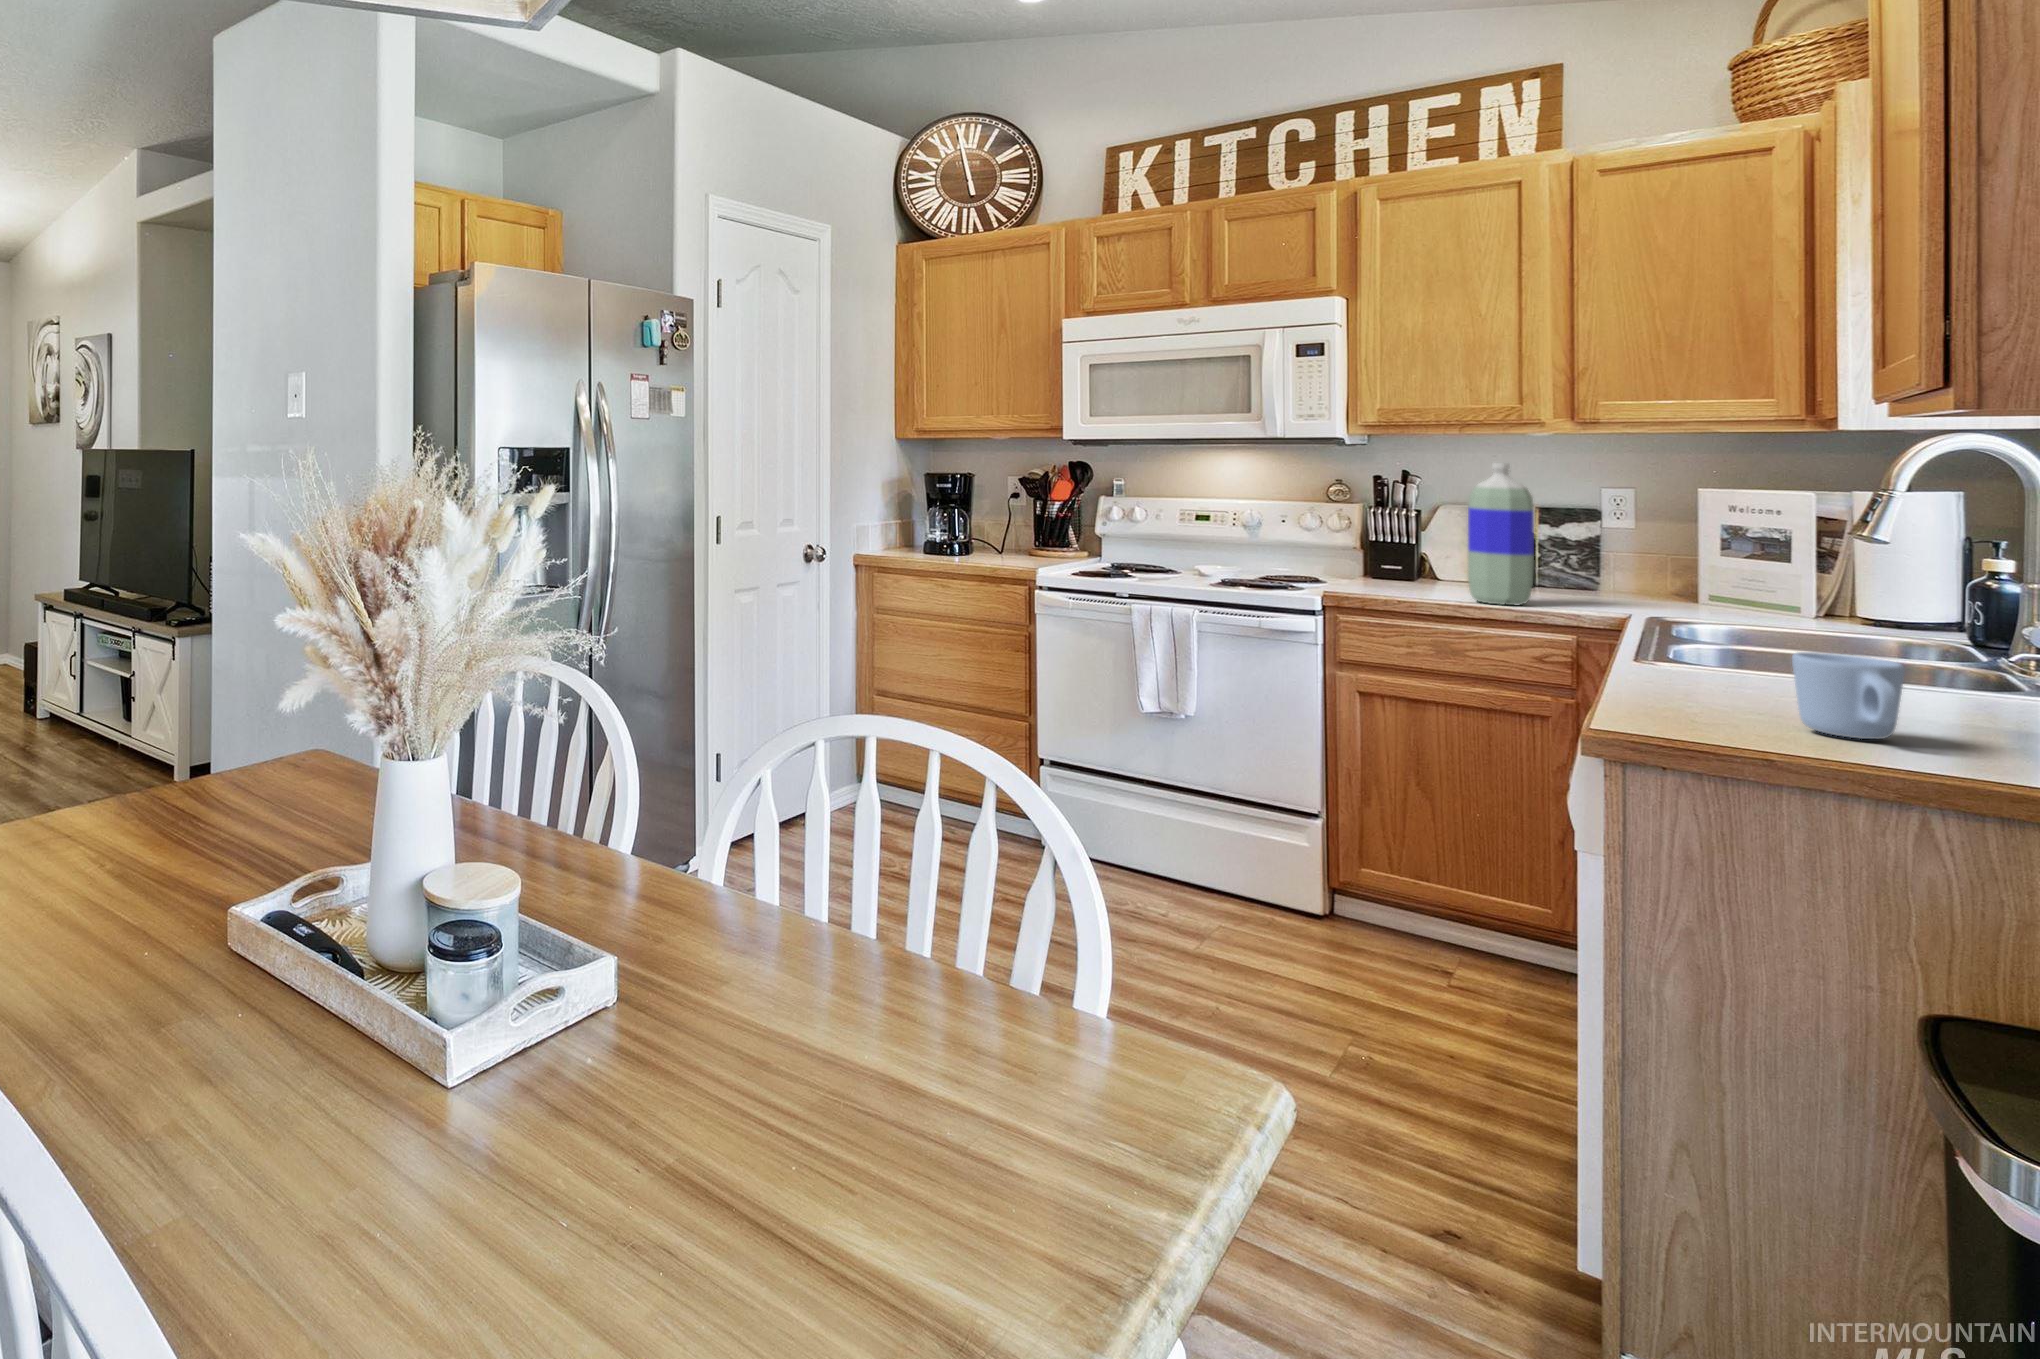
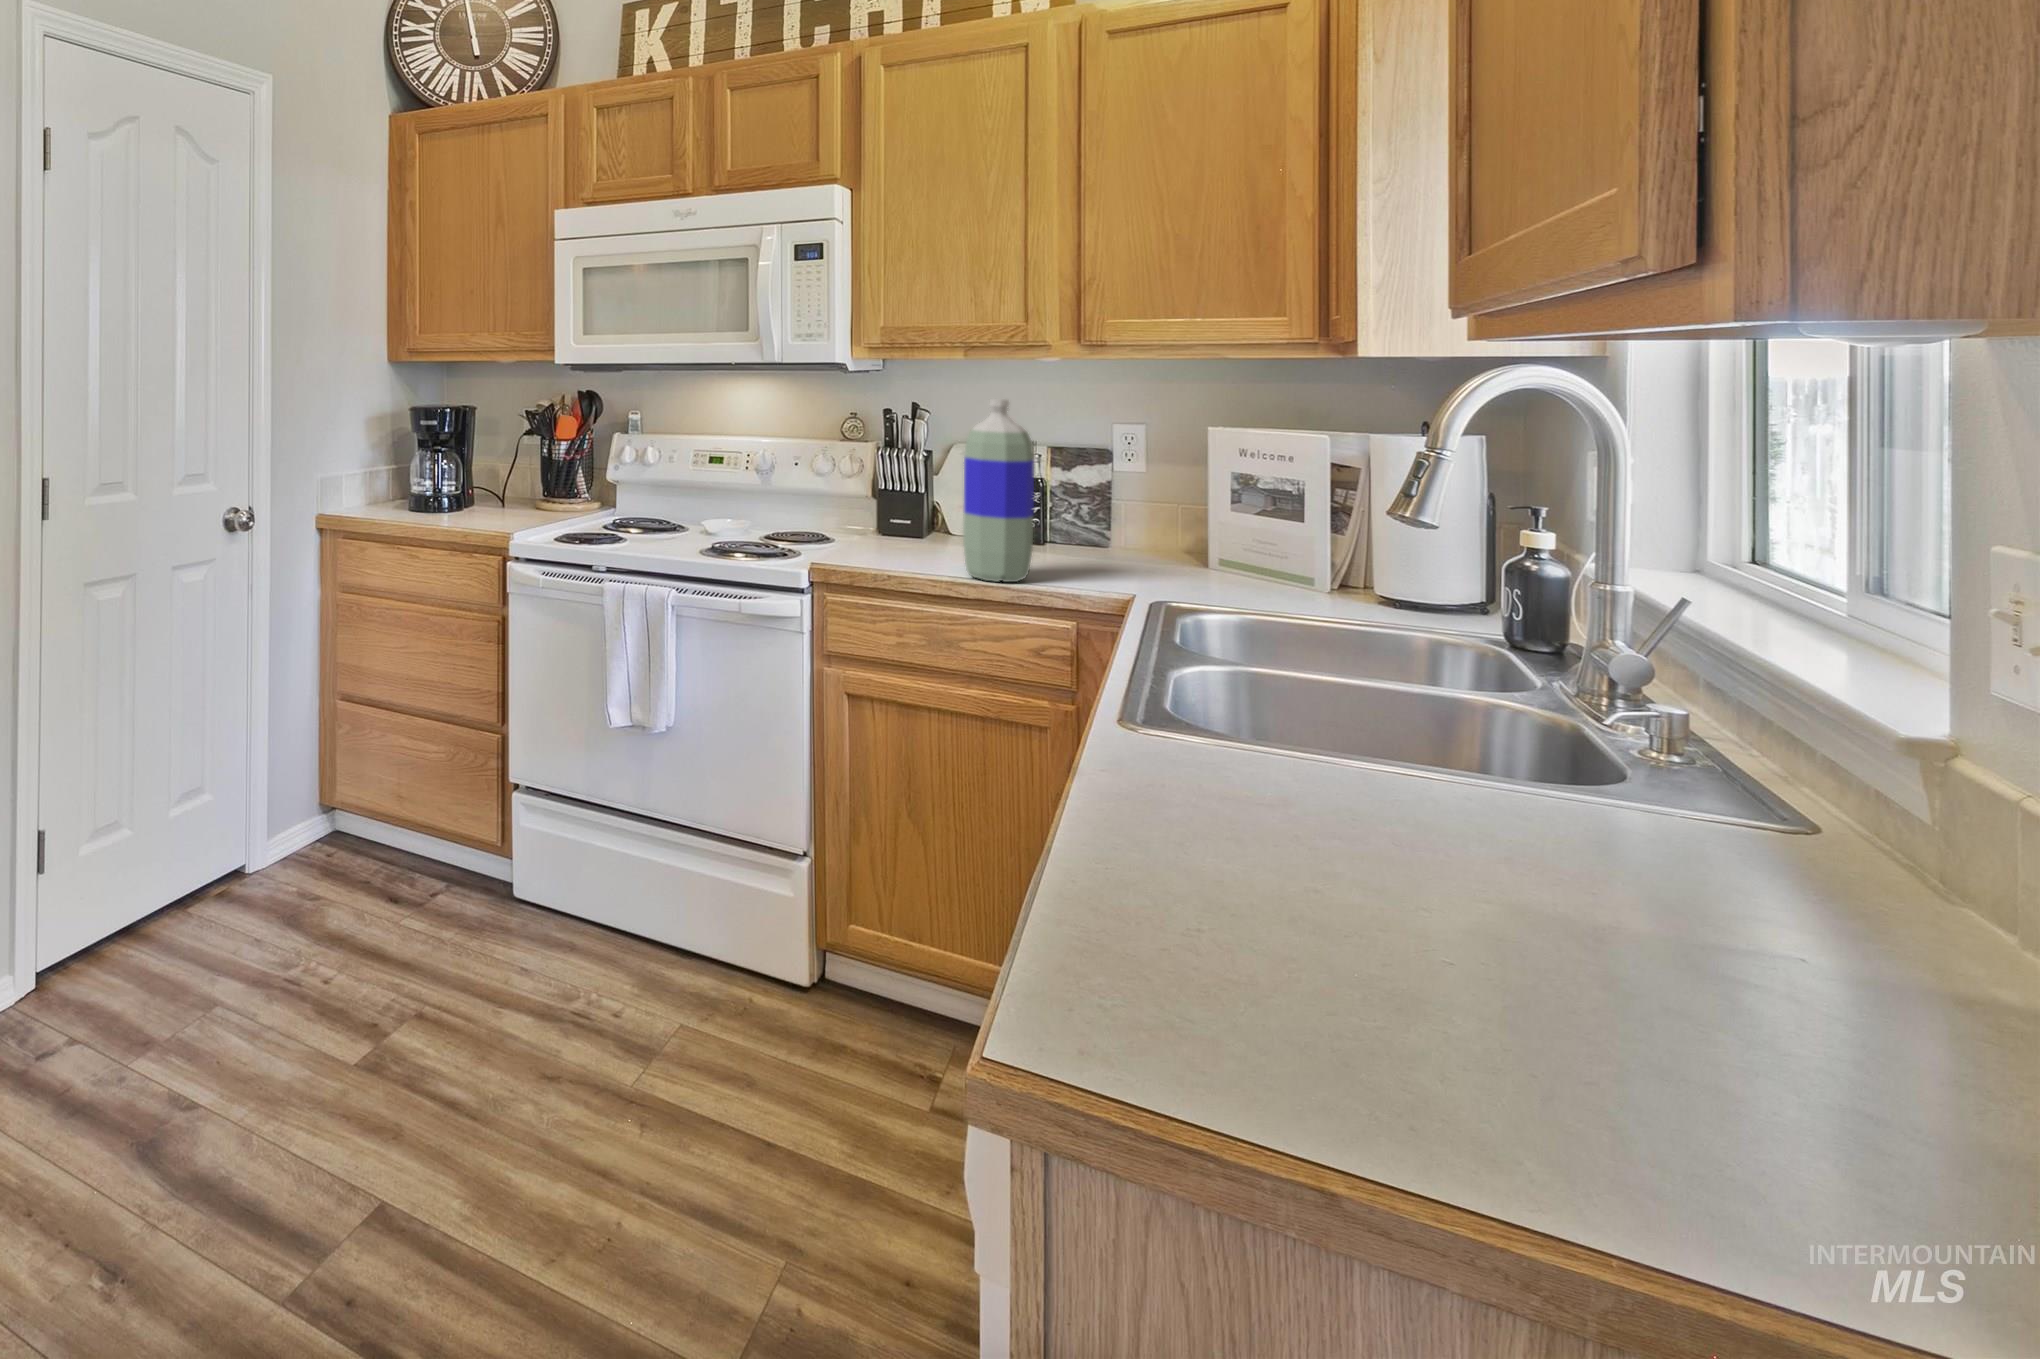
mug: present [1792,652,1905,739] -> none [1303,850,1501,1070]

